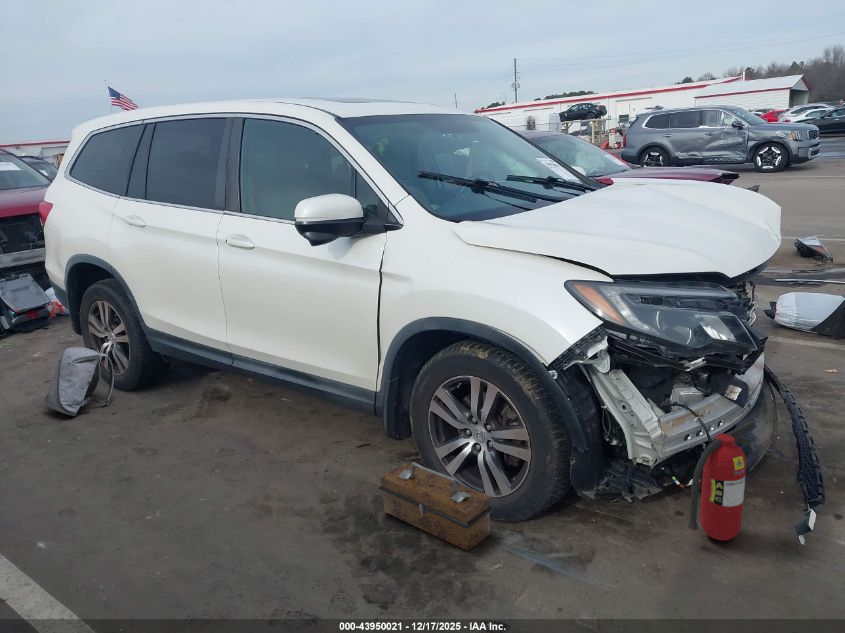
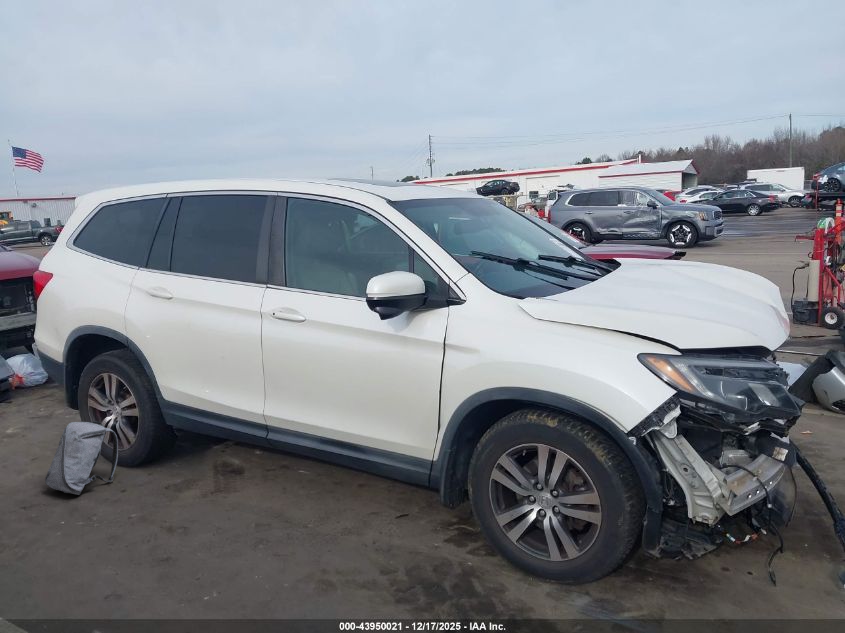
fire extinguisher: present [688,421,756,540] -> none [742,480,795,592]
toolbox: present [378,462,494,551] -> none [443,529,563,615]

